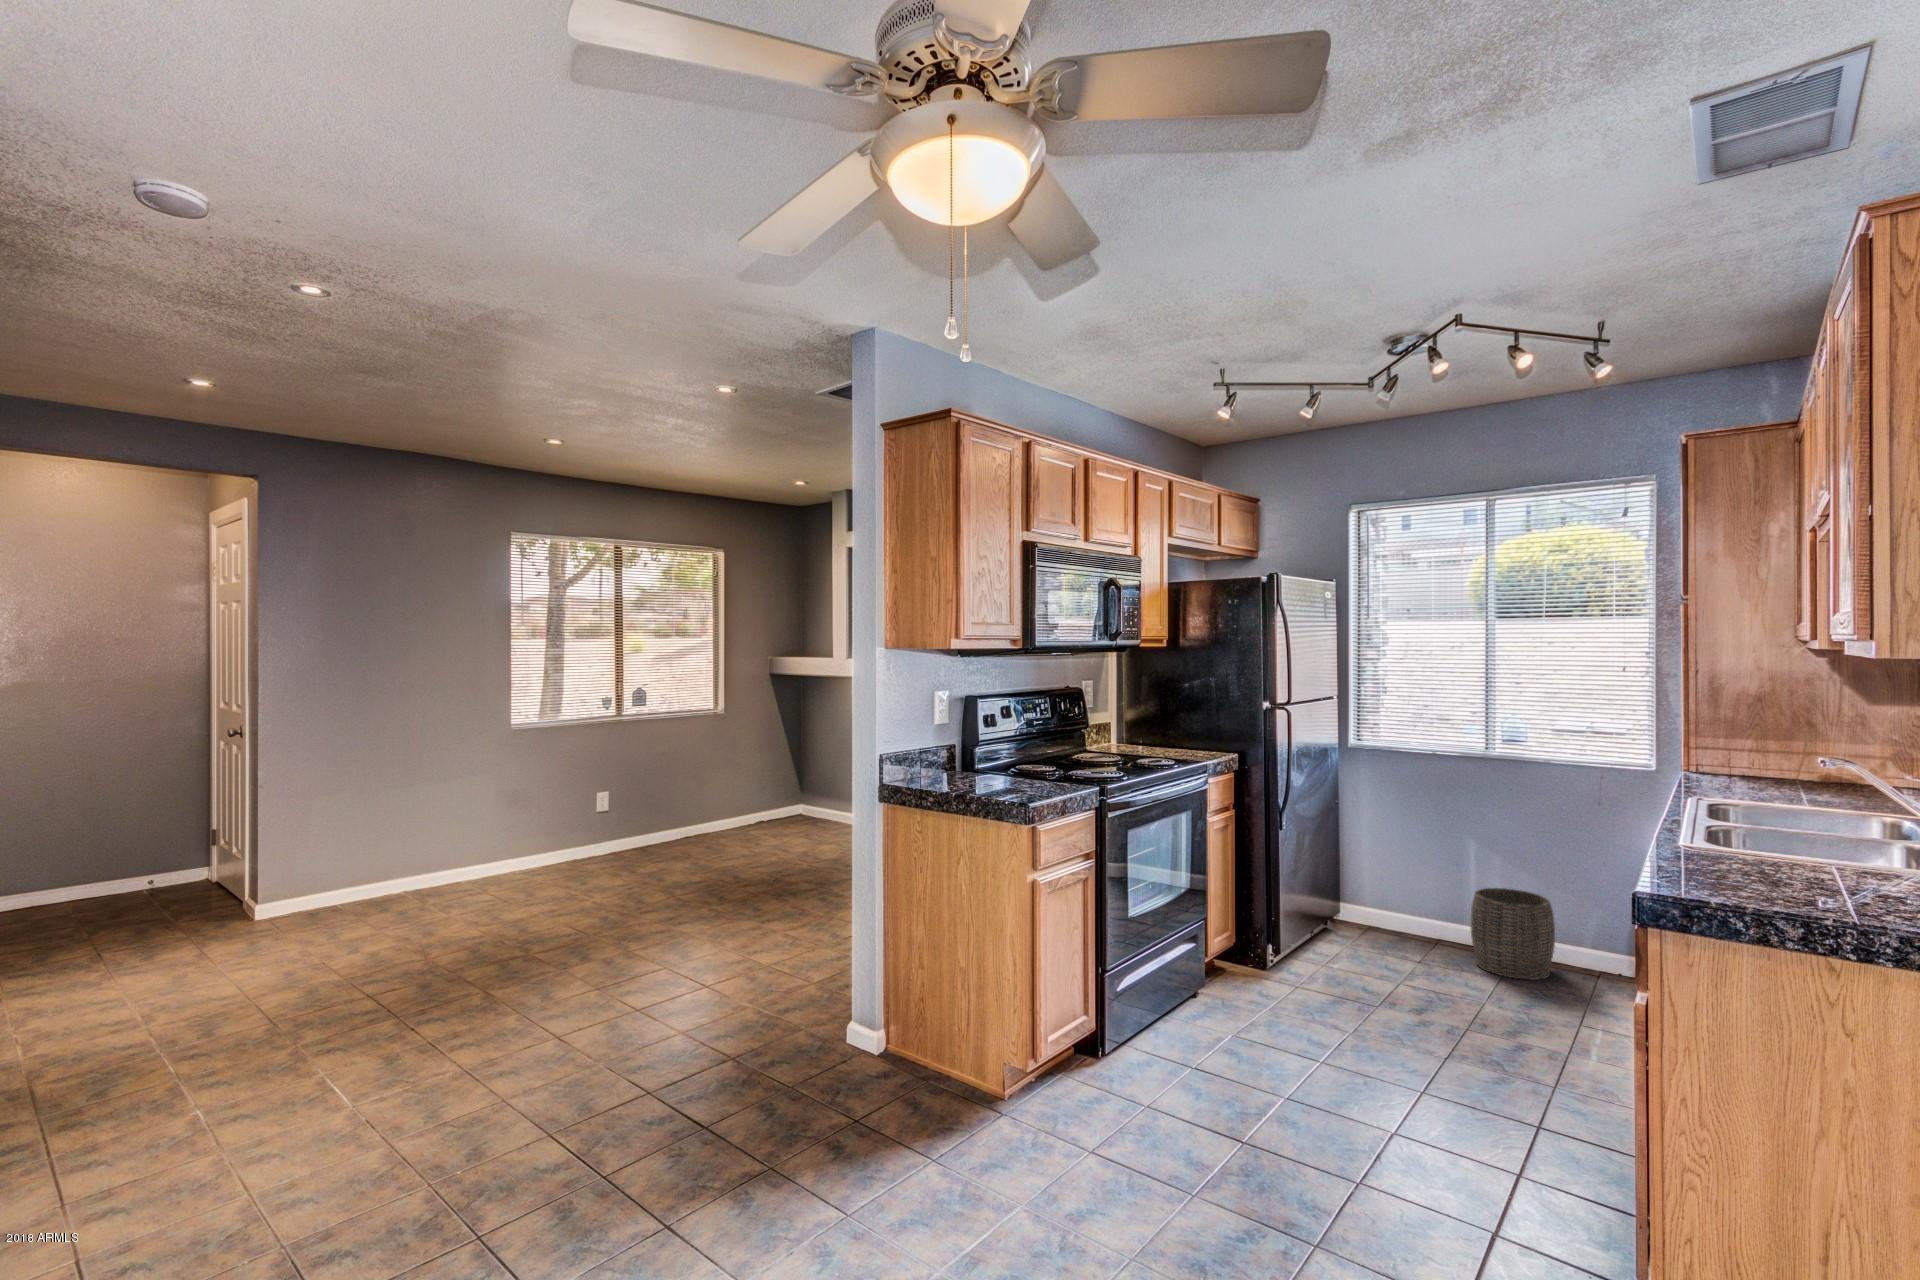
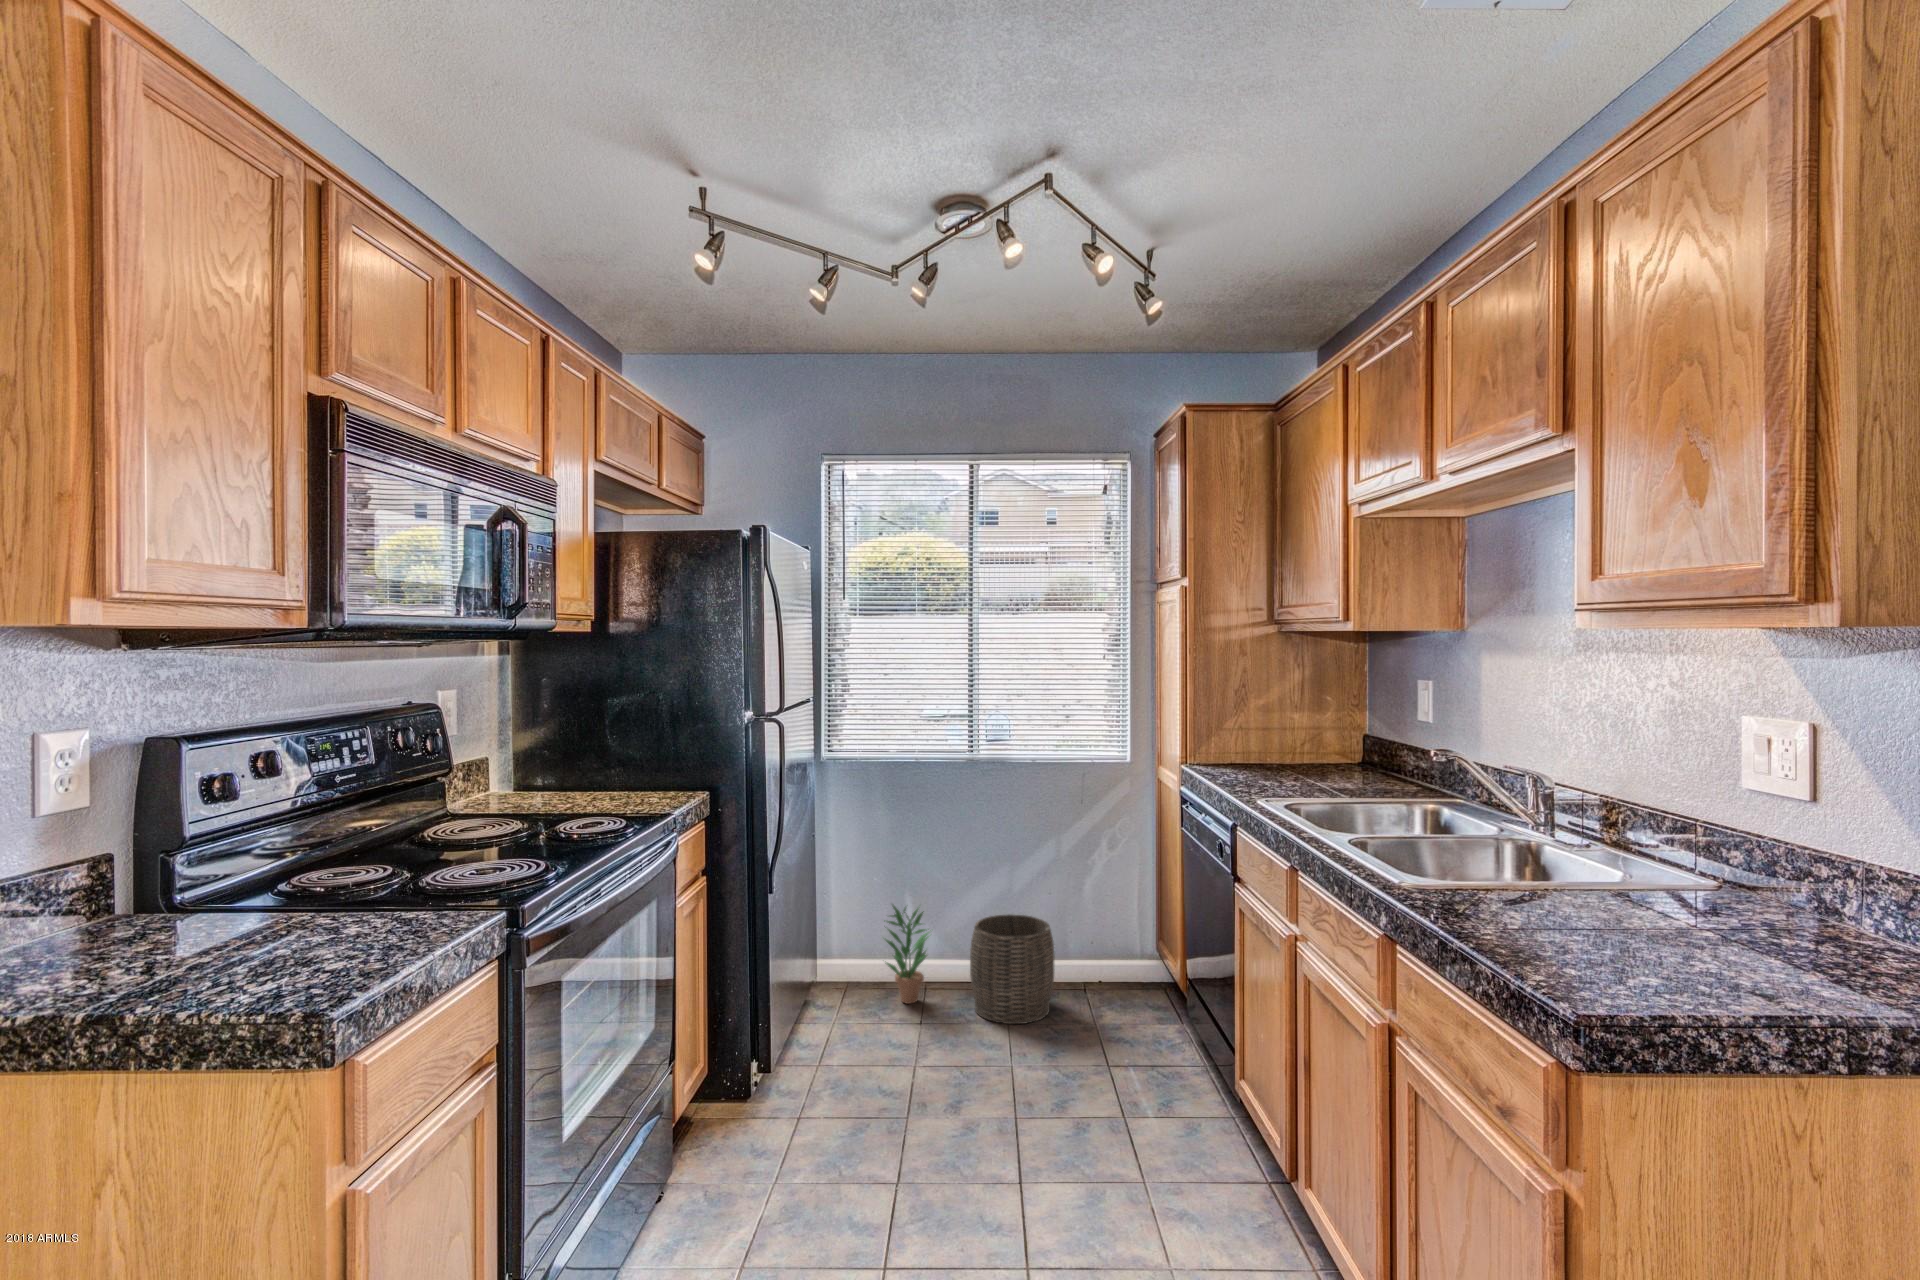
potted plant: none [1393,862,1440,946] -> present [884,905,929,1004]

